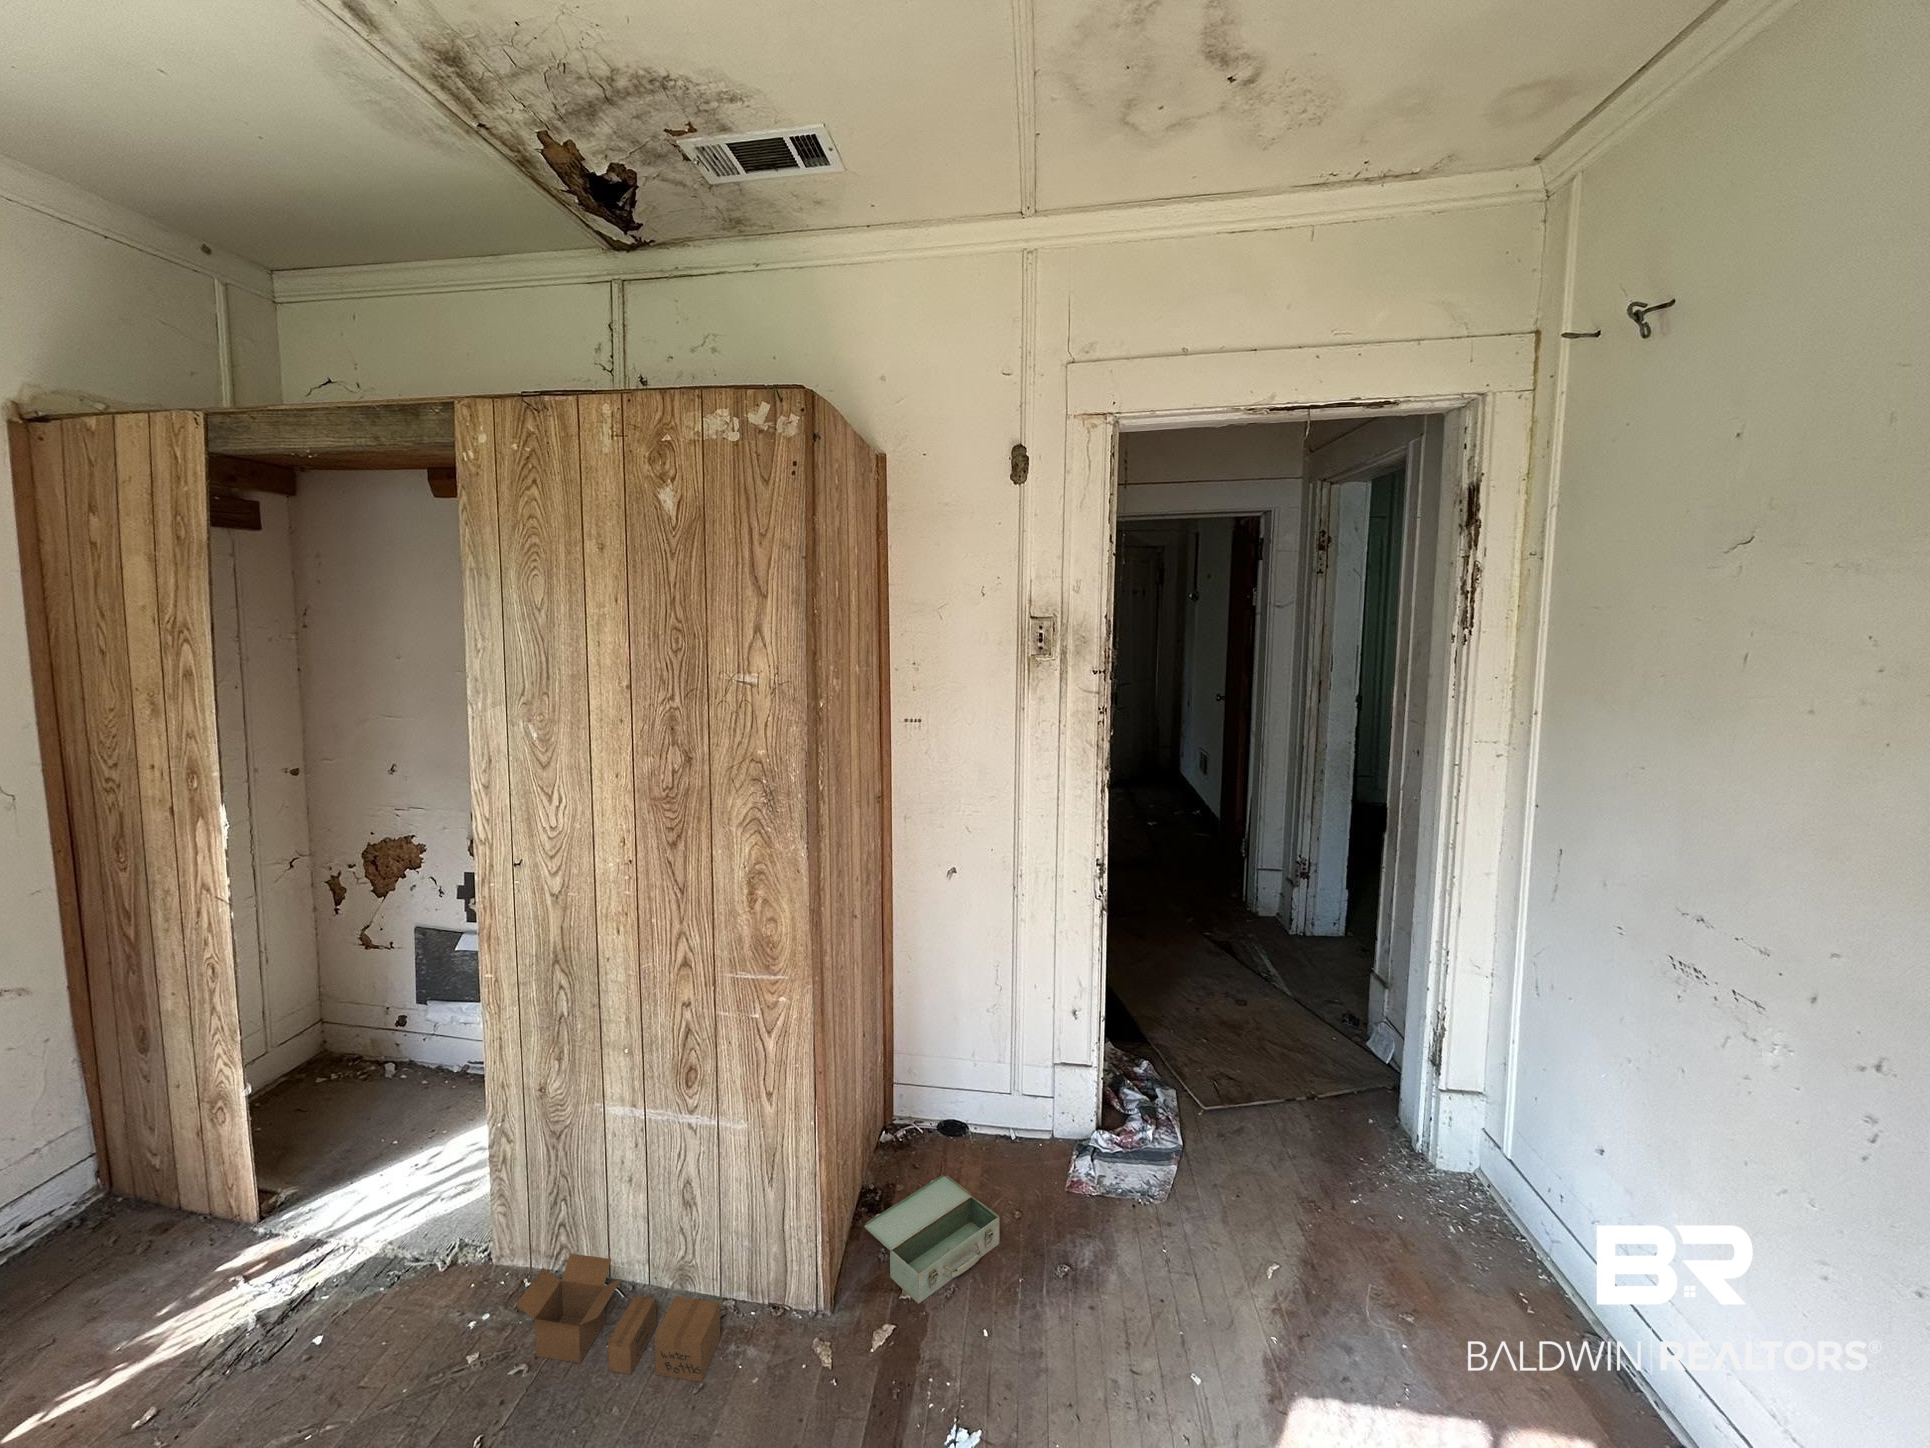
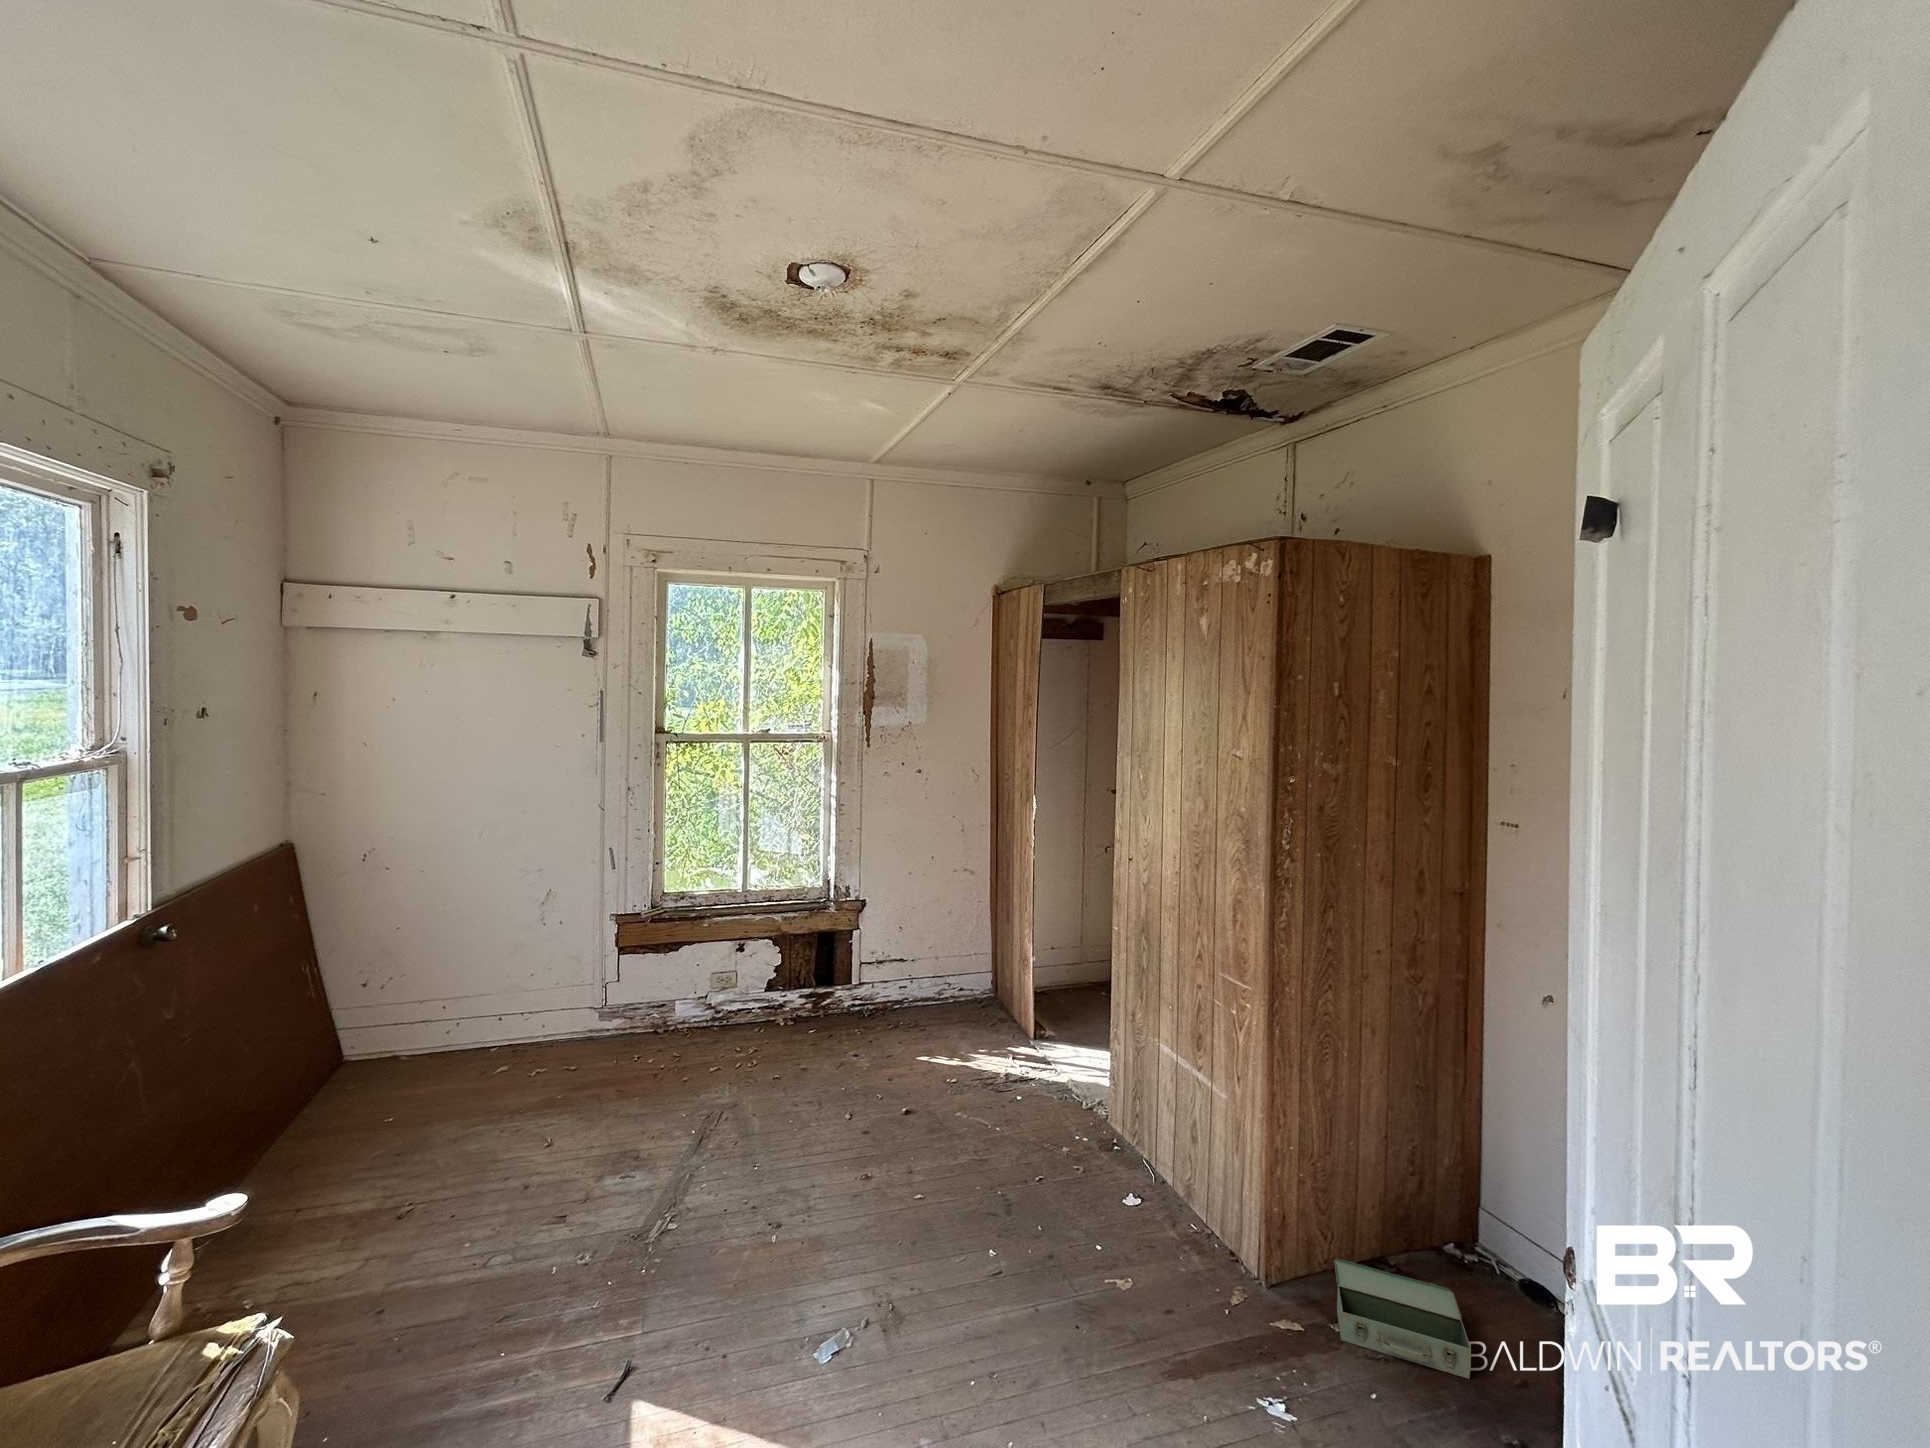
cardboard box: present [516,1254,720,1382] -> none [1083,1126,1187,1247]

